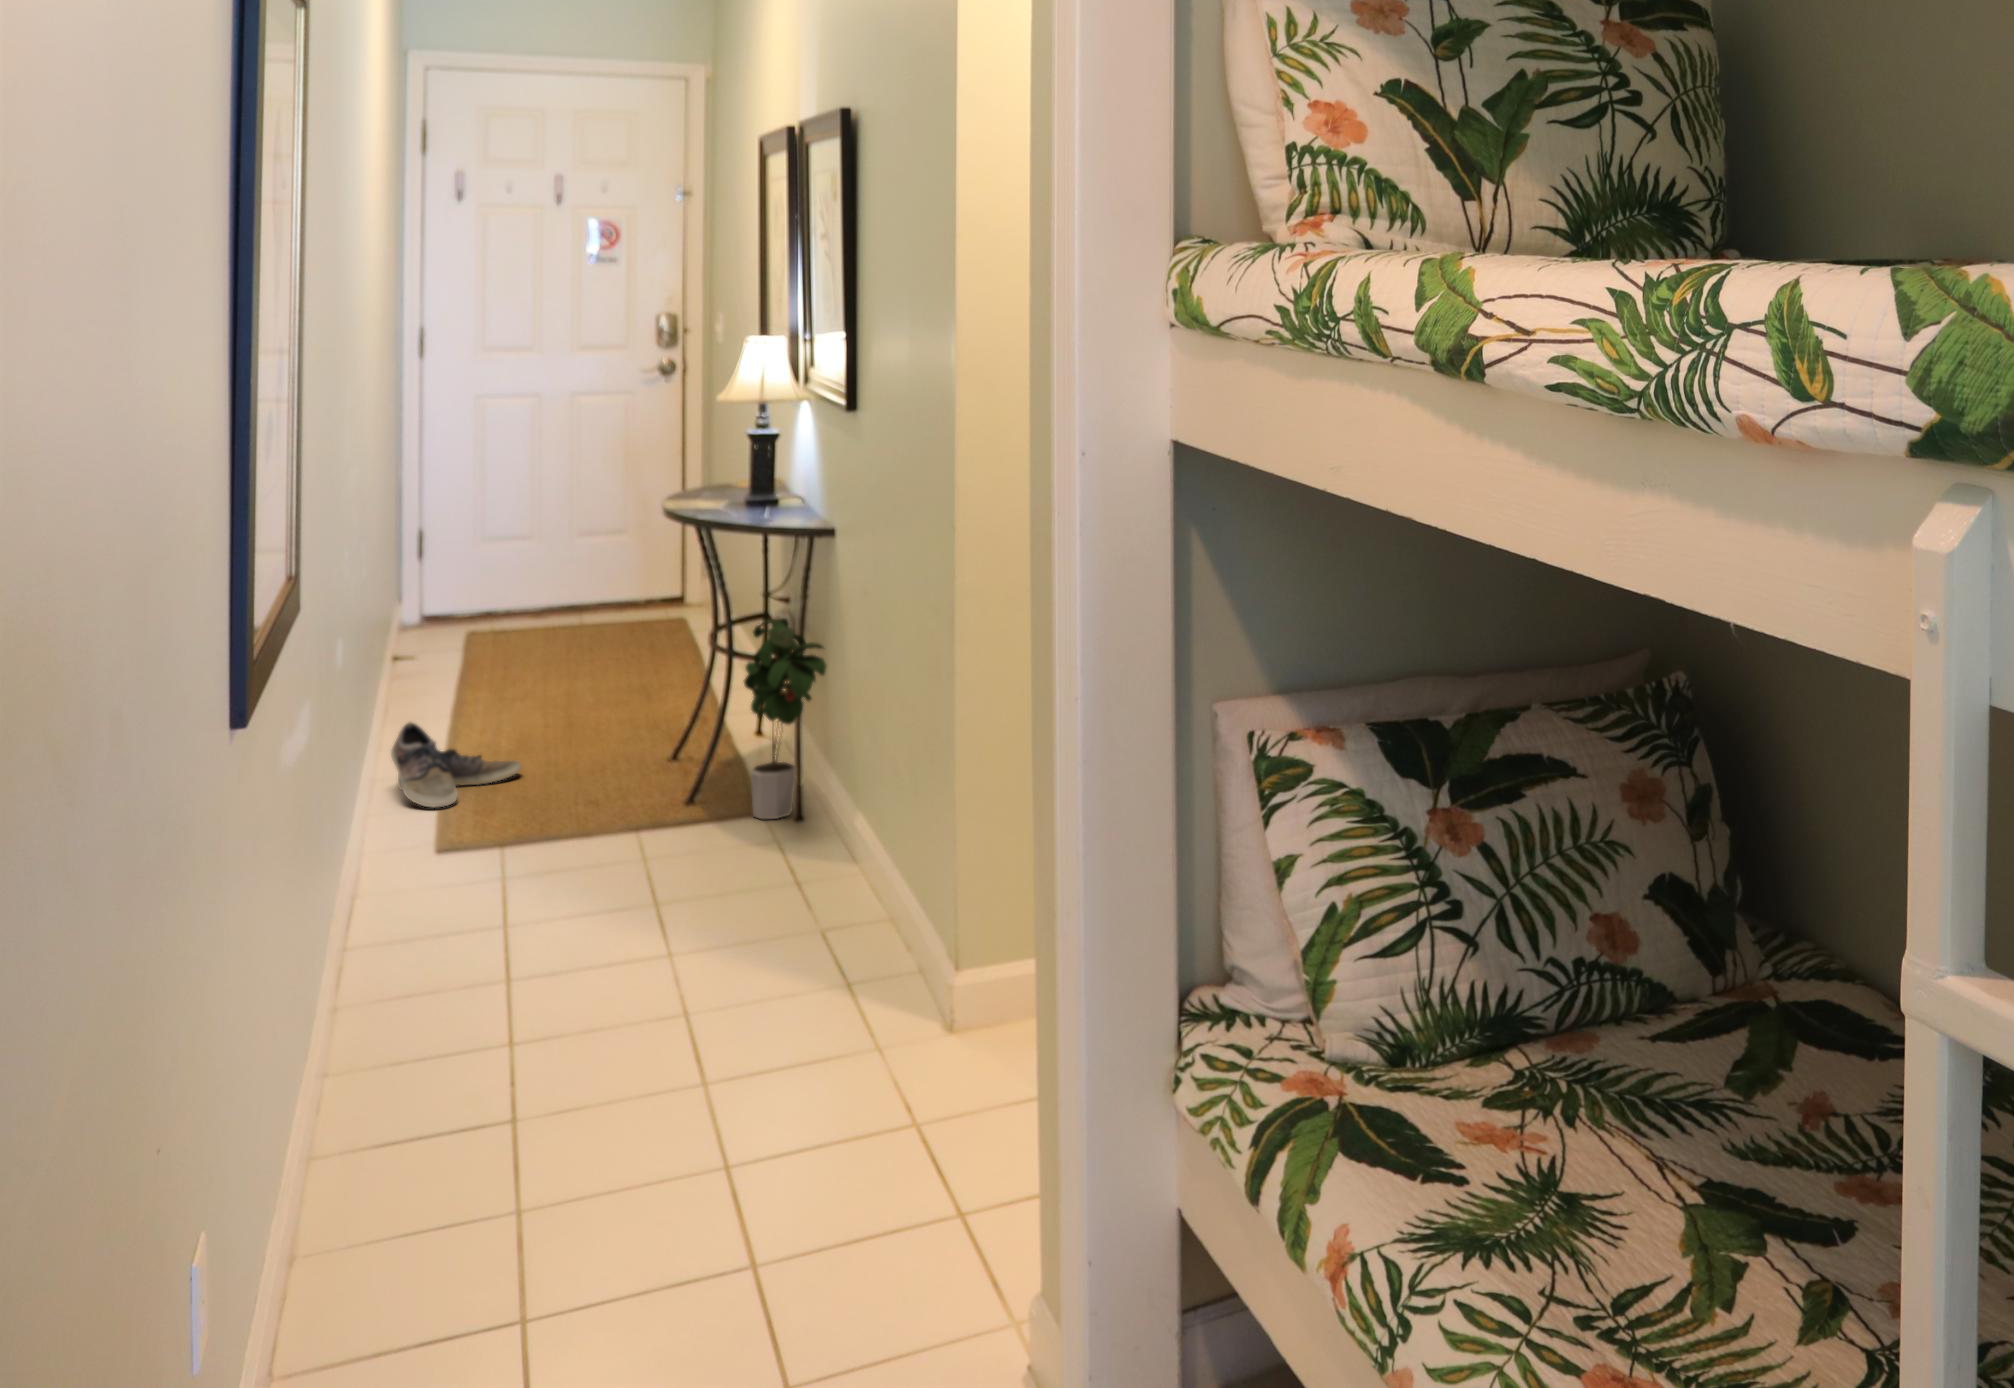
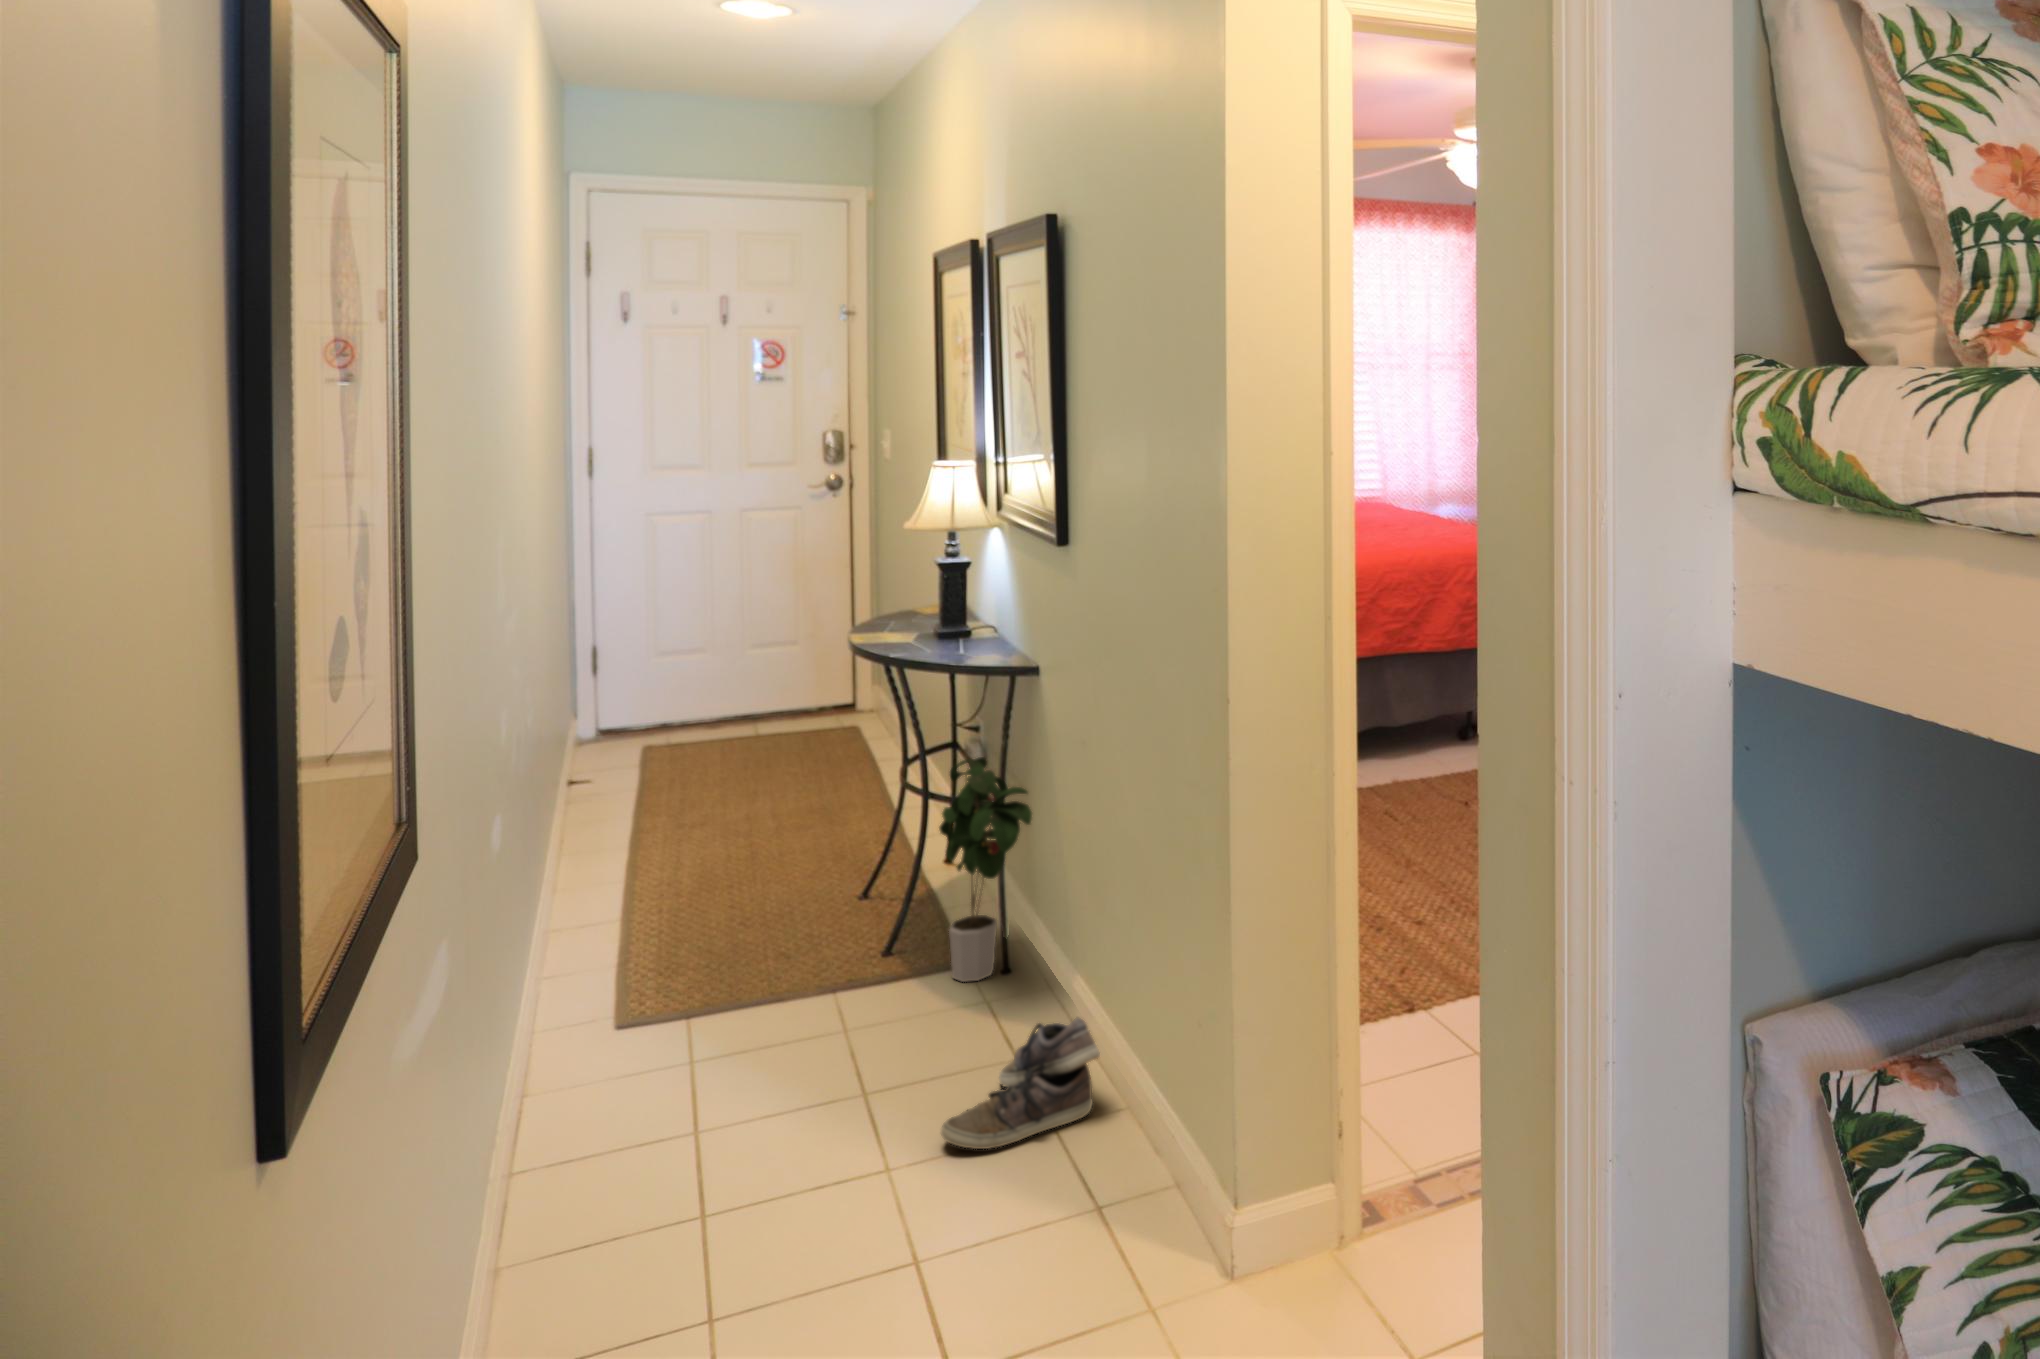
shoe: present [391,723,521,807] -> present [941,1018,1100,1149]

